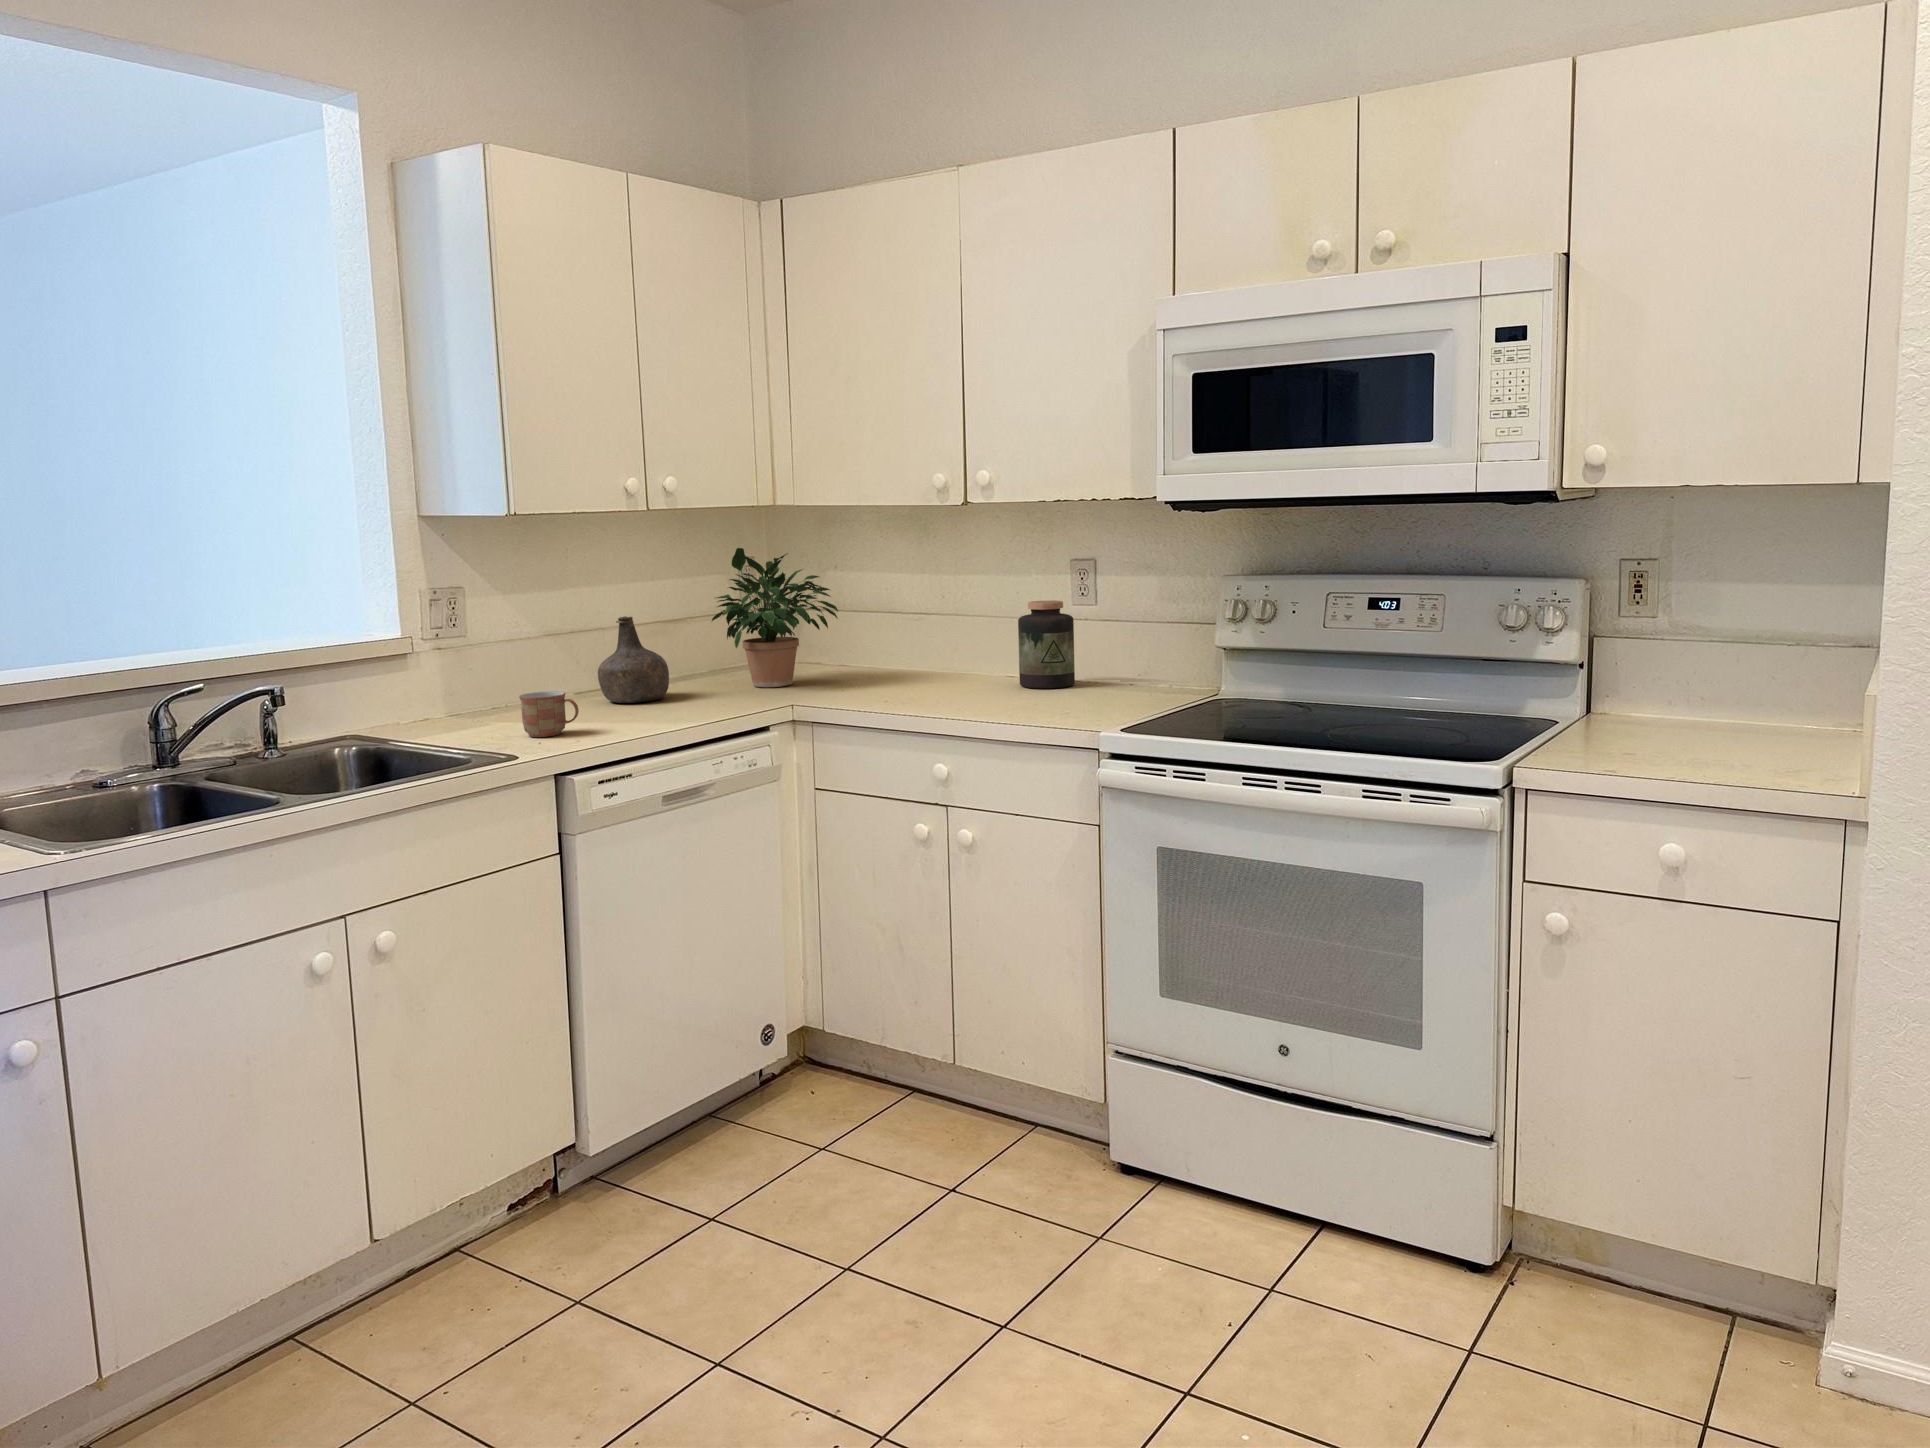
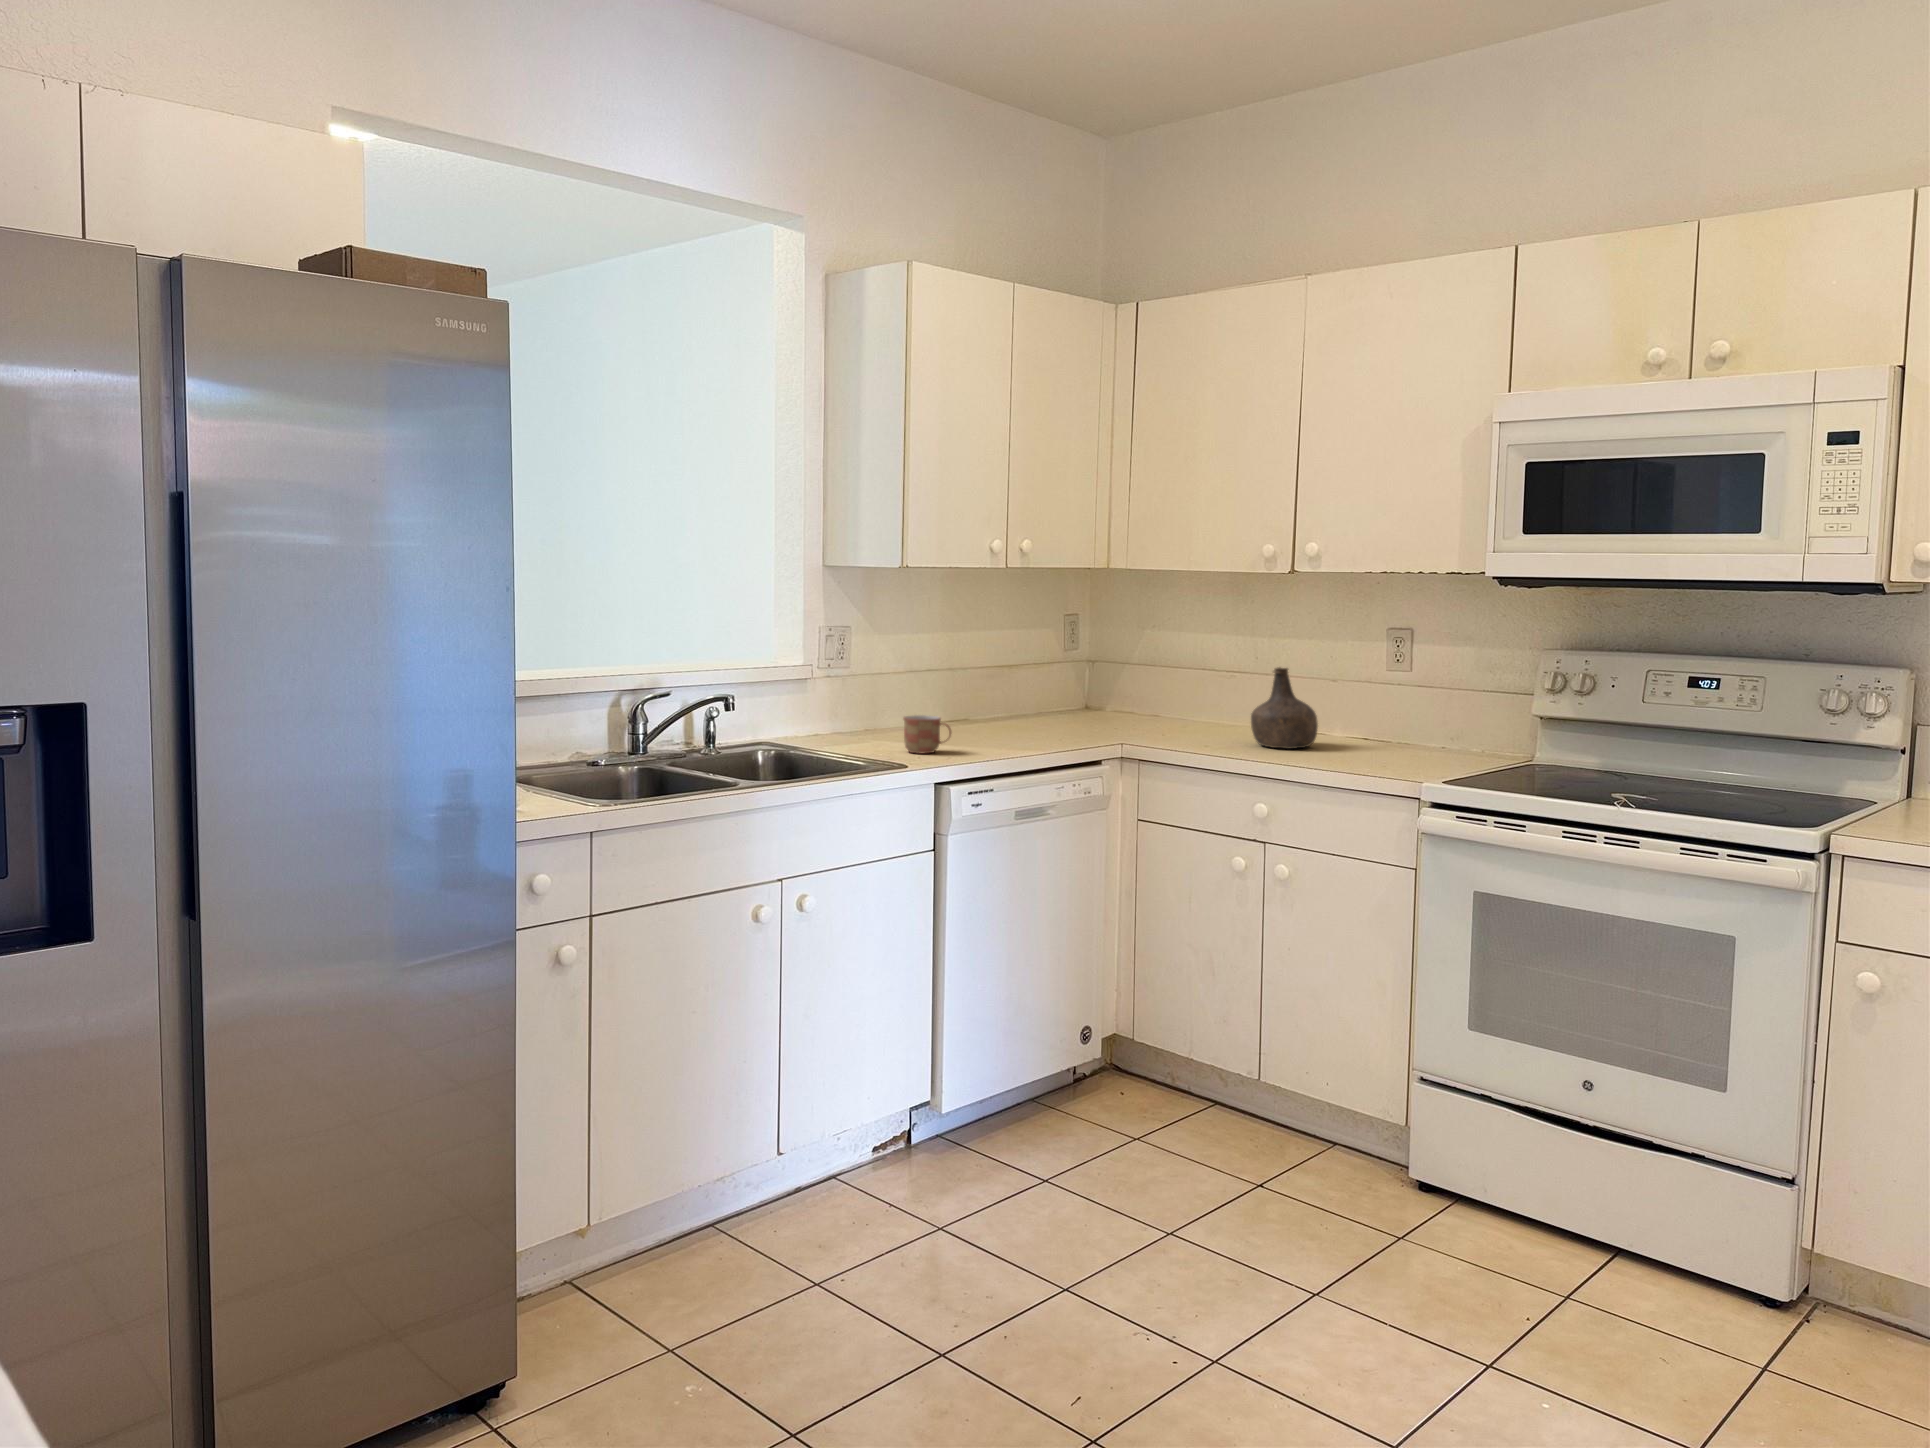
potted plant: present [712,548,838,687] -> none [1050,602,1170,728]
jar: present [1018,600,1075,688] -> none [1337,664,1392,745]
bottle: present [598,616,669,703] -> present [1251,667,1318,749]

